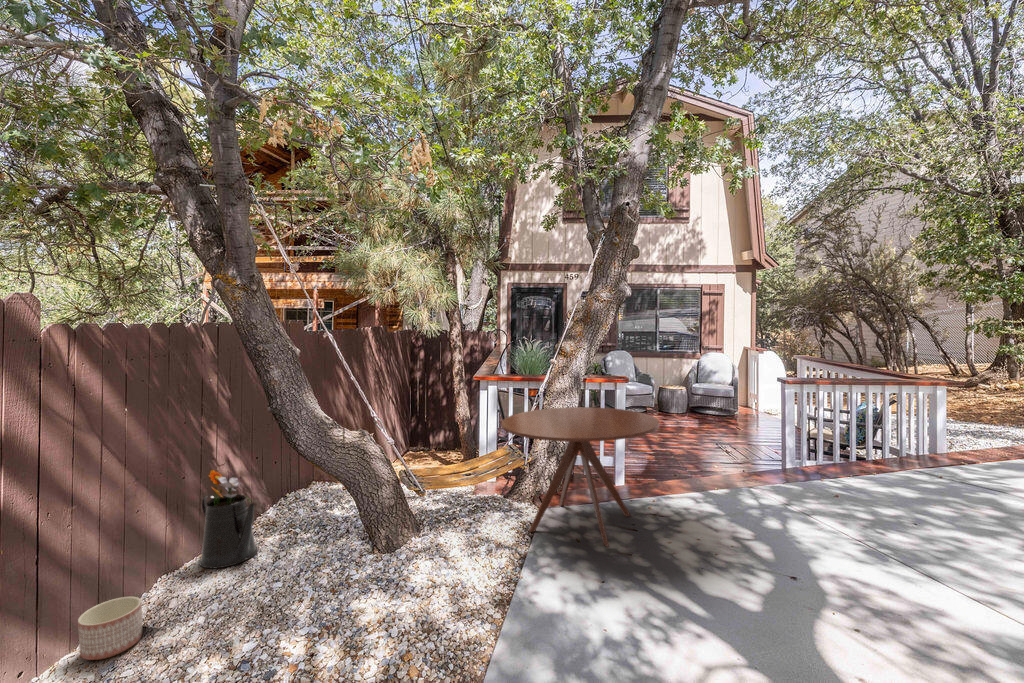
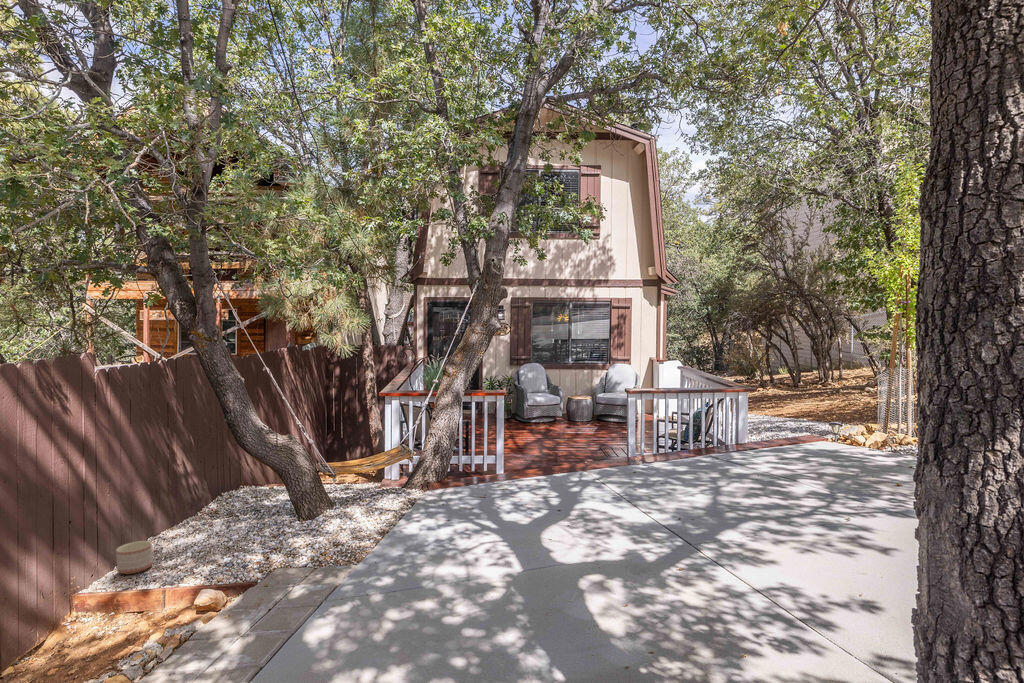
round table: present [501,407,659,547] -> none [392,416,504,510]
watering can: present [199,470,257,568] -> none [172,465,214,532]

